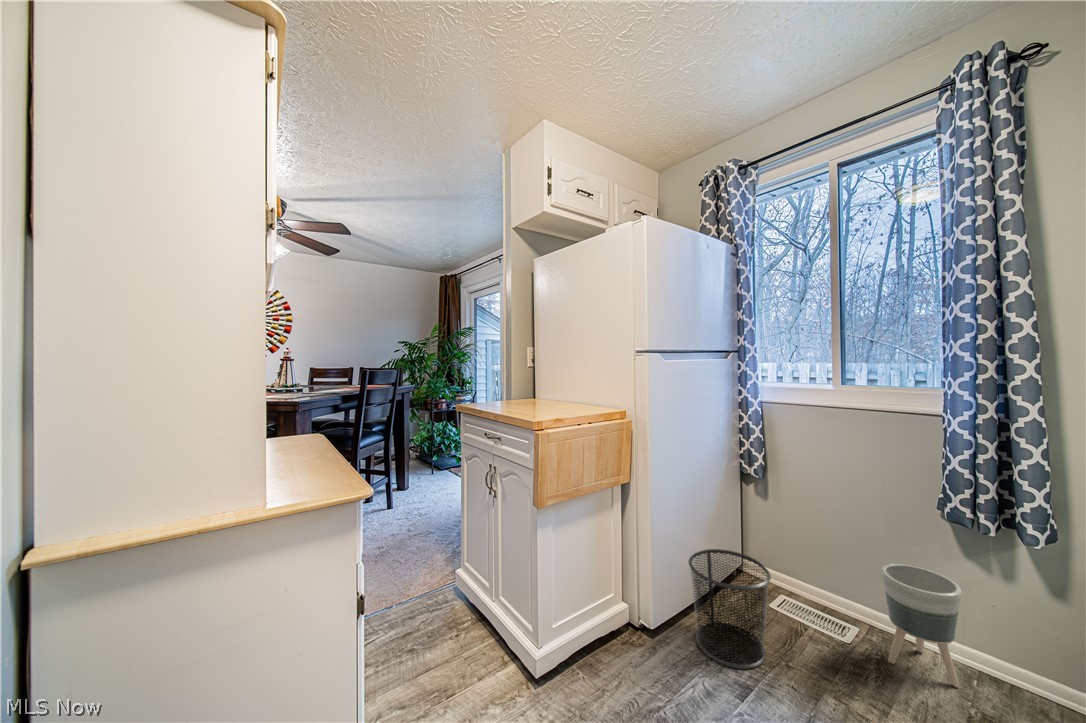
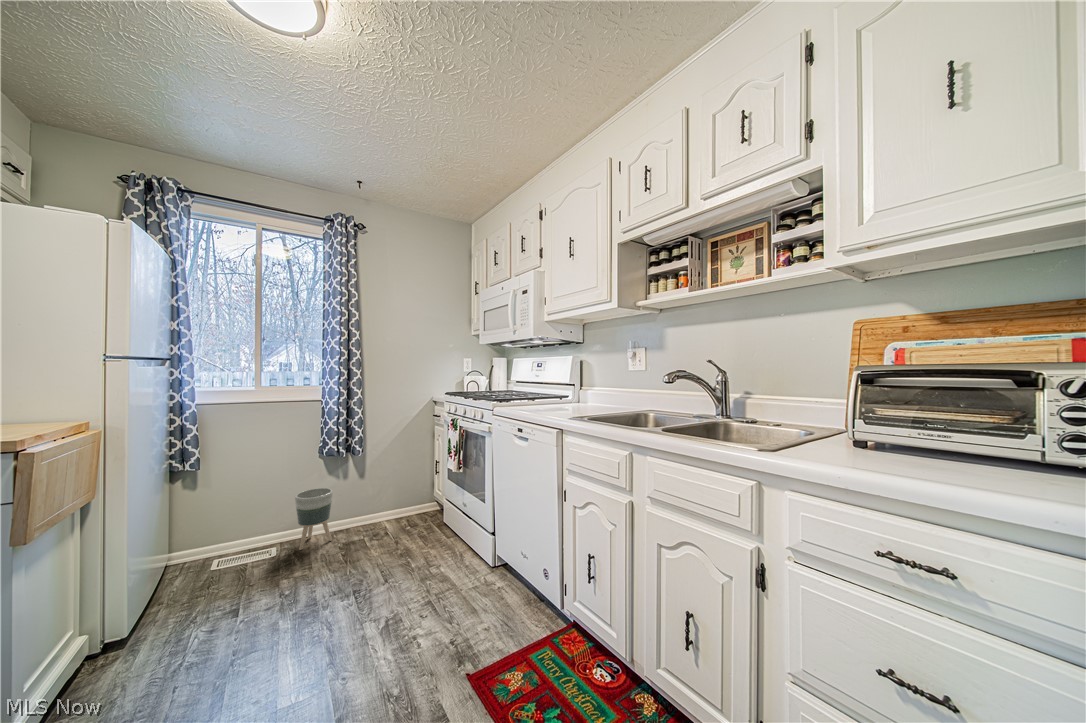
waste bin: present [689,549,771,669] -> none [156,527,240,623]

